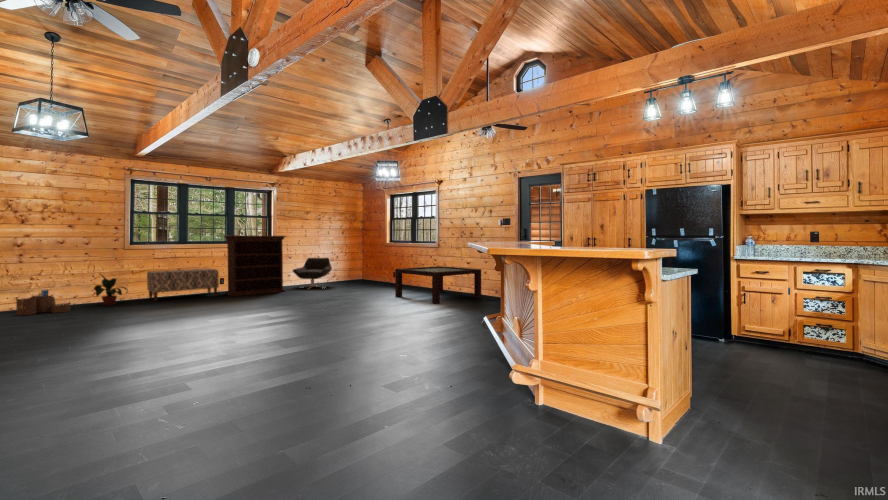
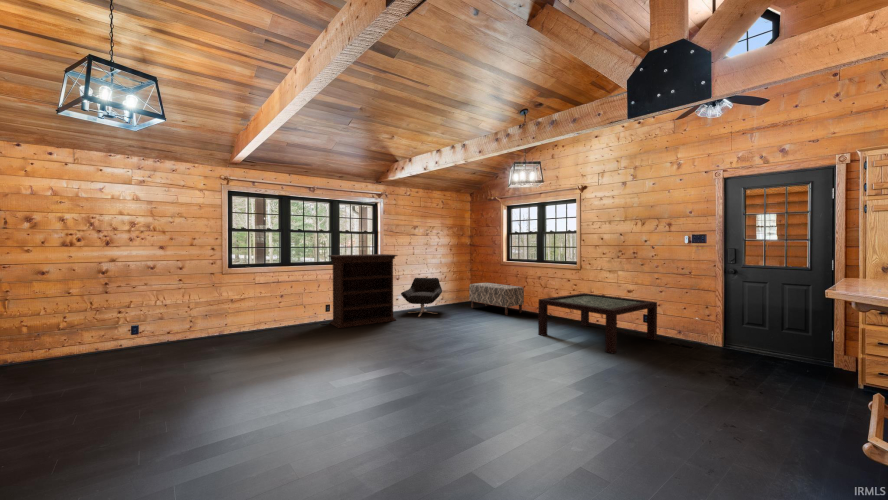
bench: present [147,269,219,301] -> present [469,283,524,315]
potted plant: present [94,275,128,305] -> none [180,304,225,342]
woven basket: present [16,295,70,315] -> none [92,331,157,363]

